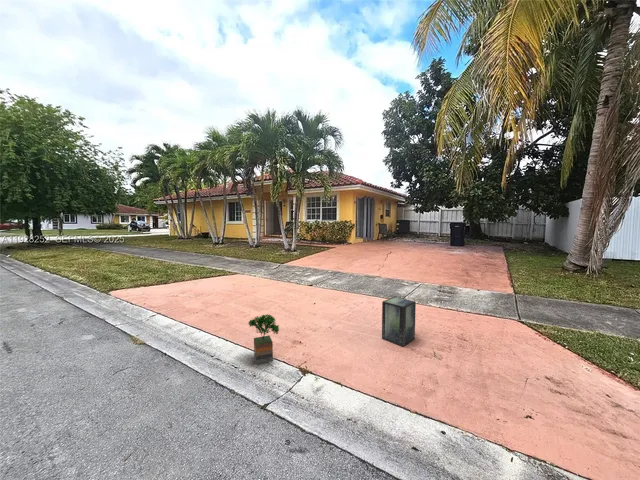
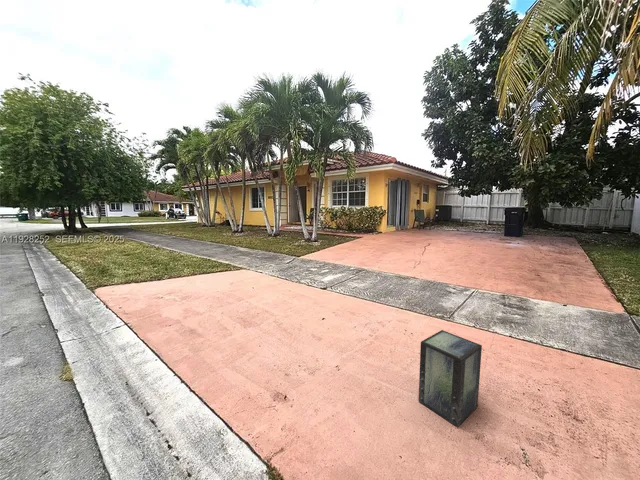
potted tree: present [249,314,279,364] -> none [182,360,238,451]

